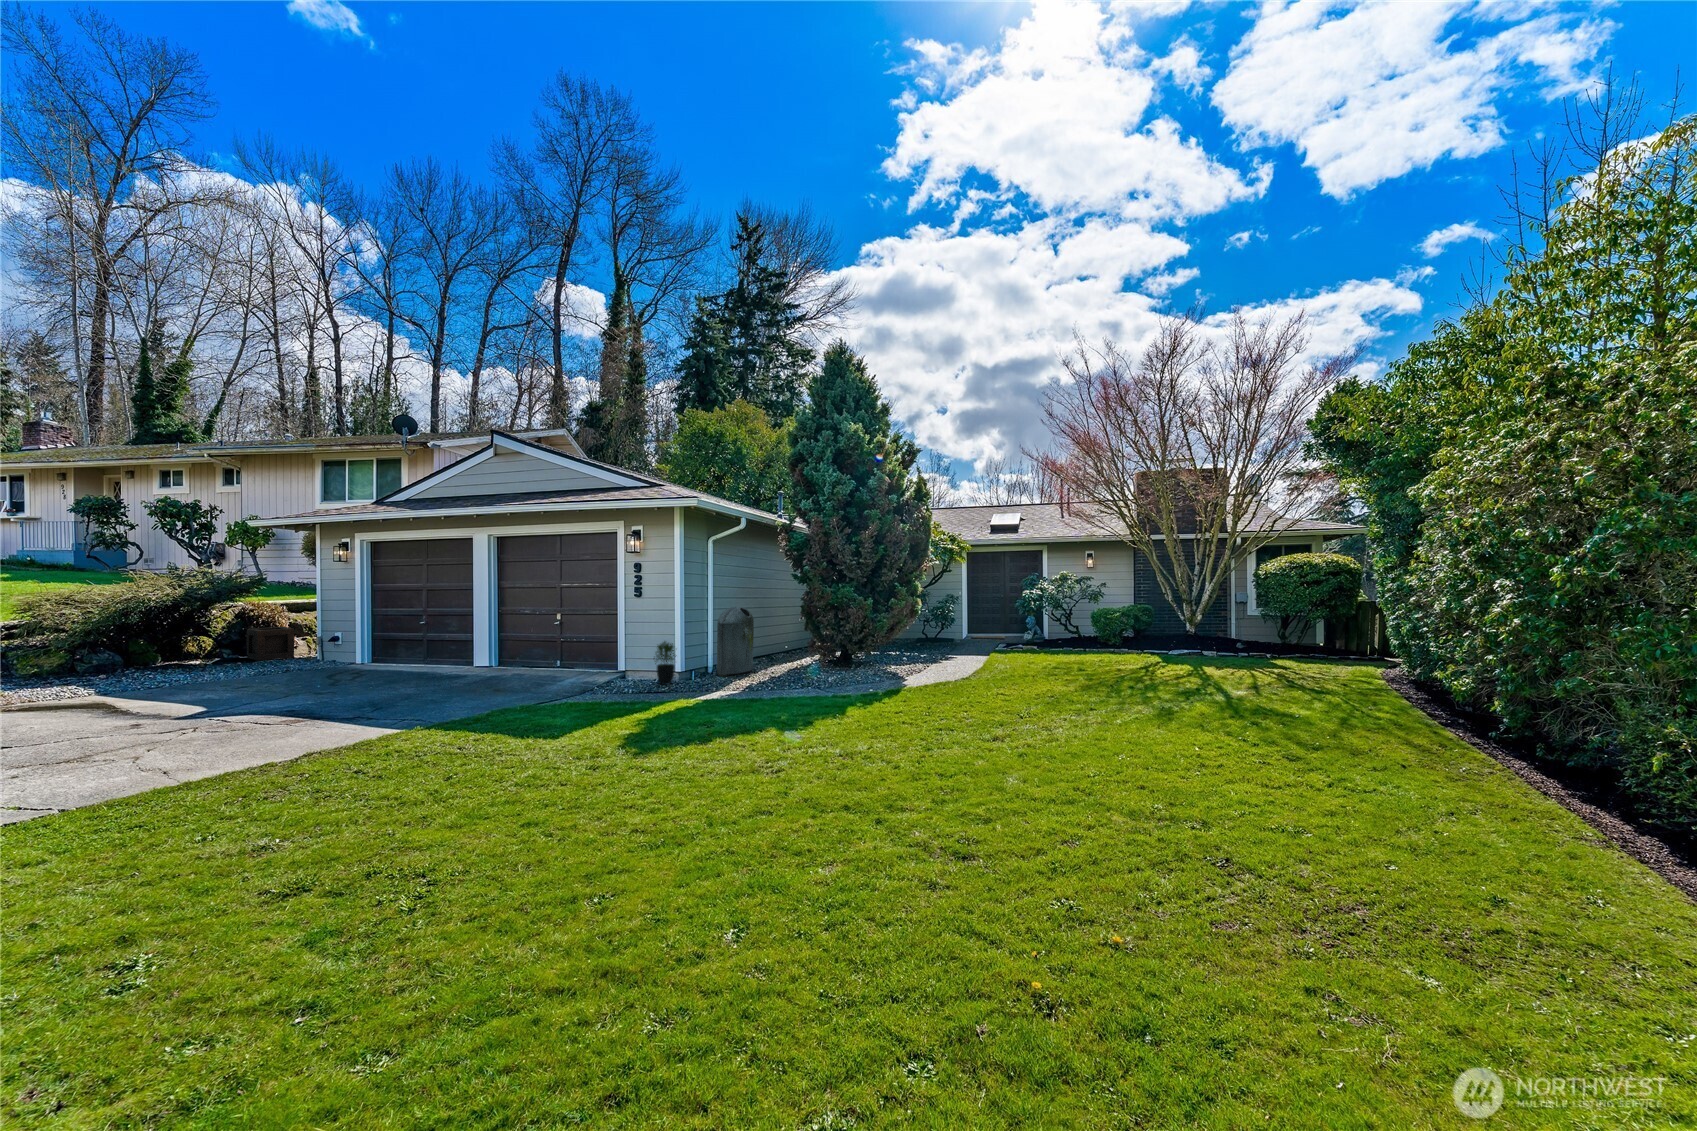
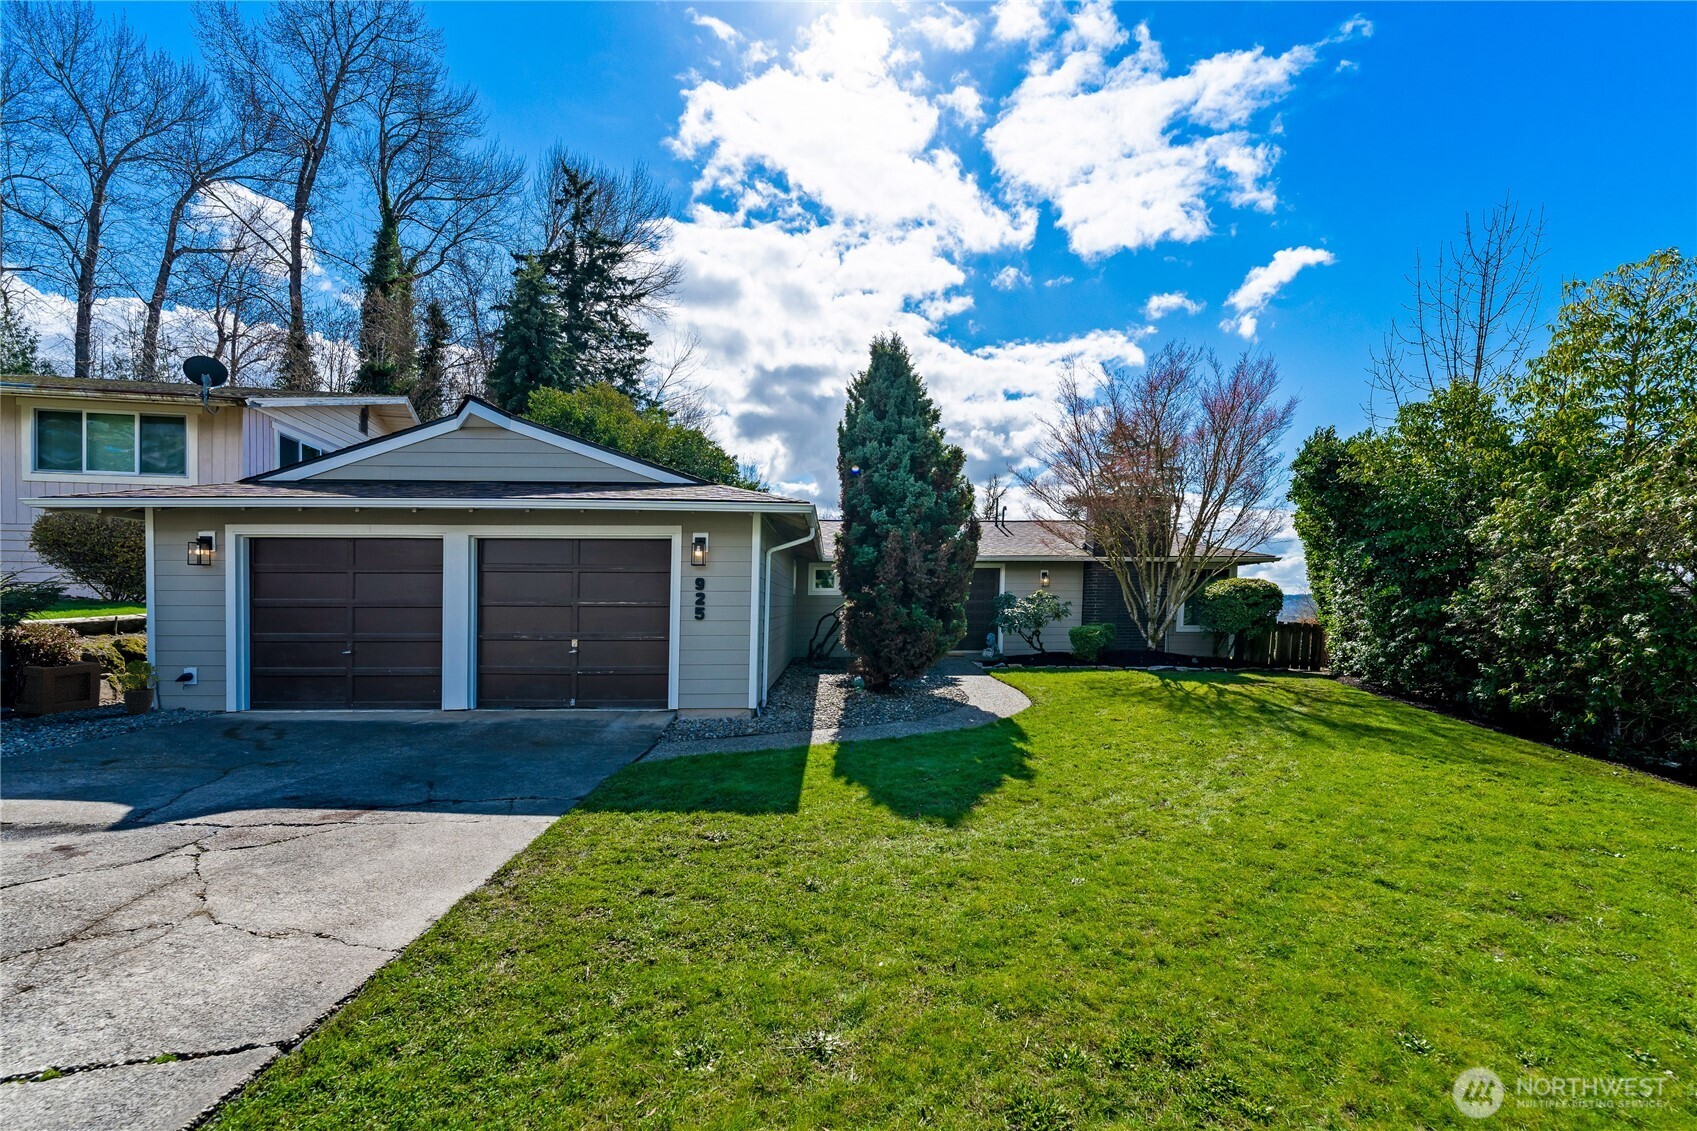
trash can: present [717,607,754,677] -> none [770,629,808,712]
potted plant: present [654,641,676,685] -> present [119,660,159,714]

